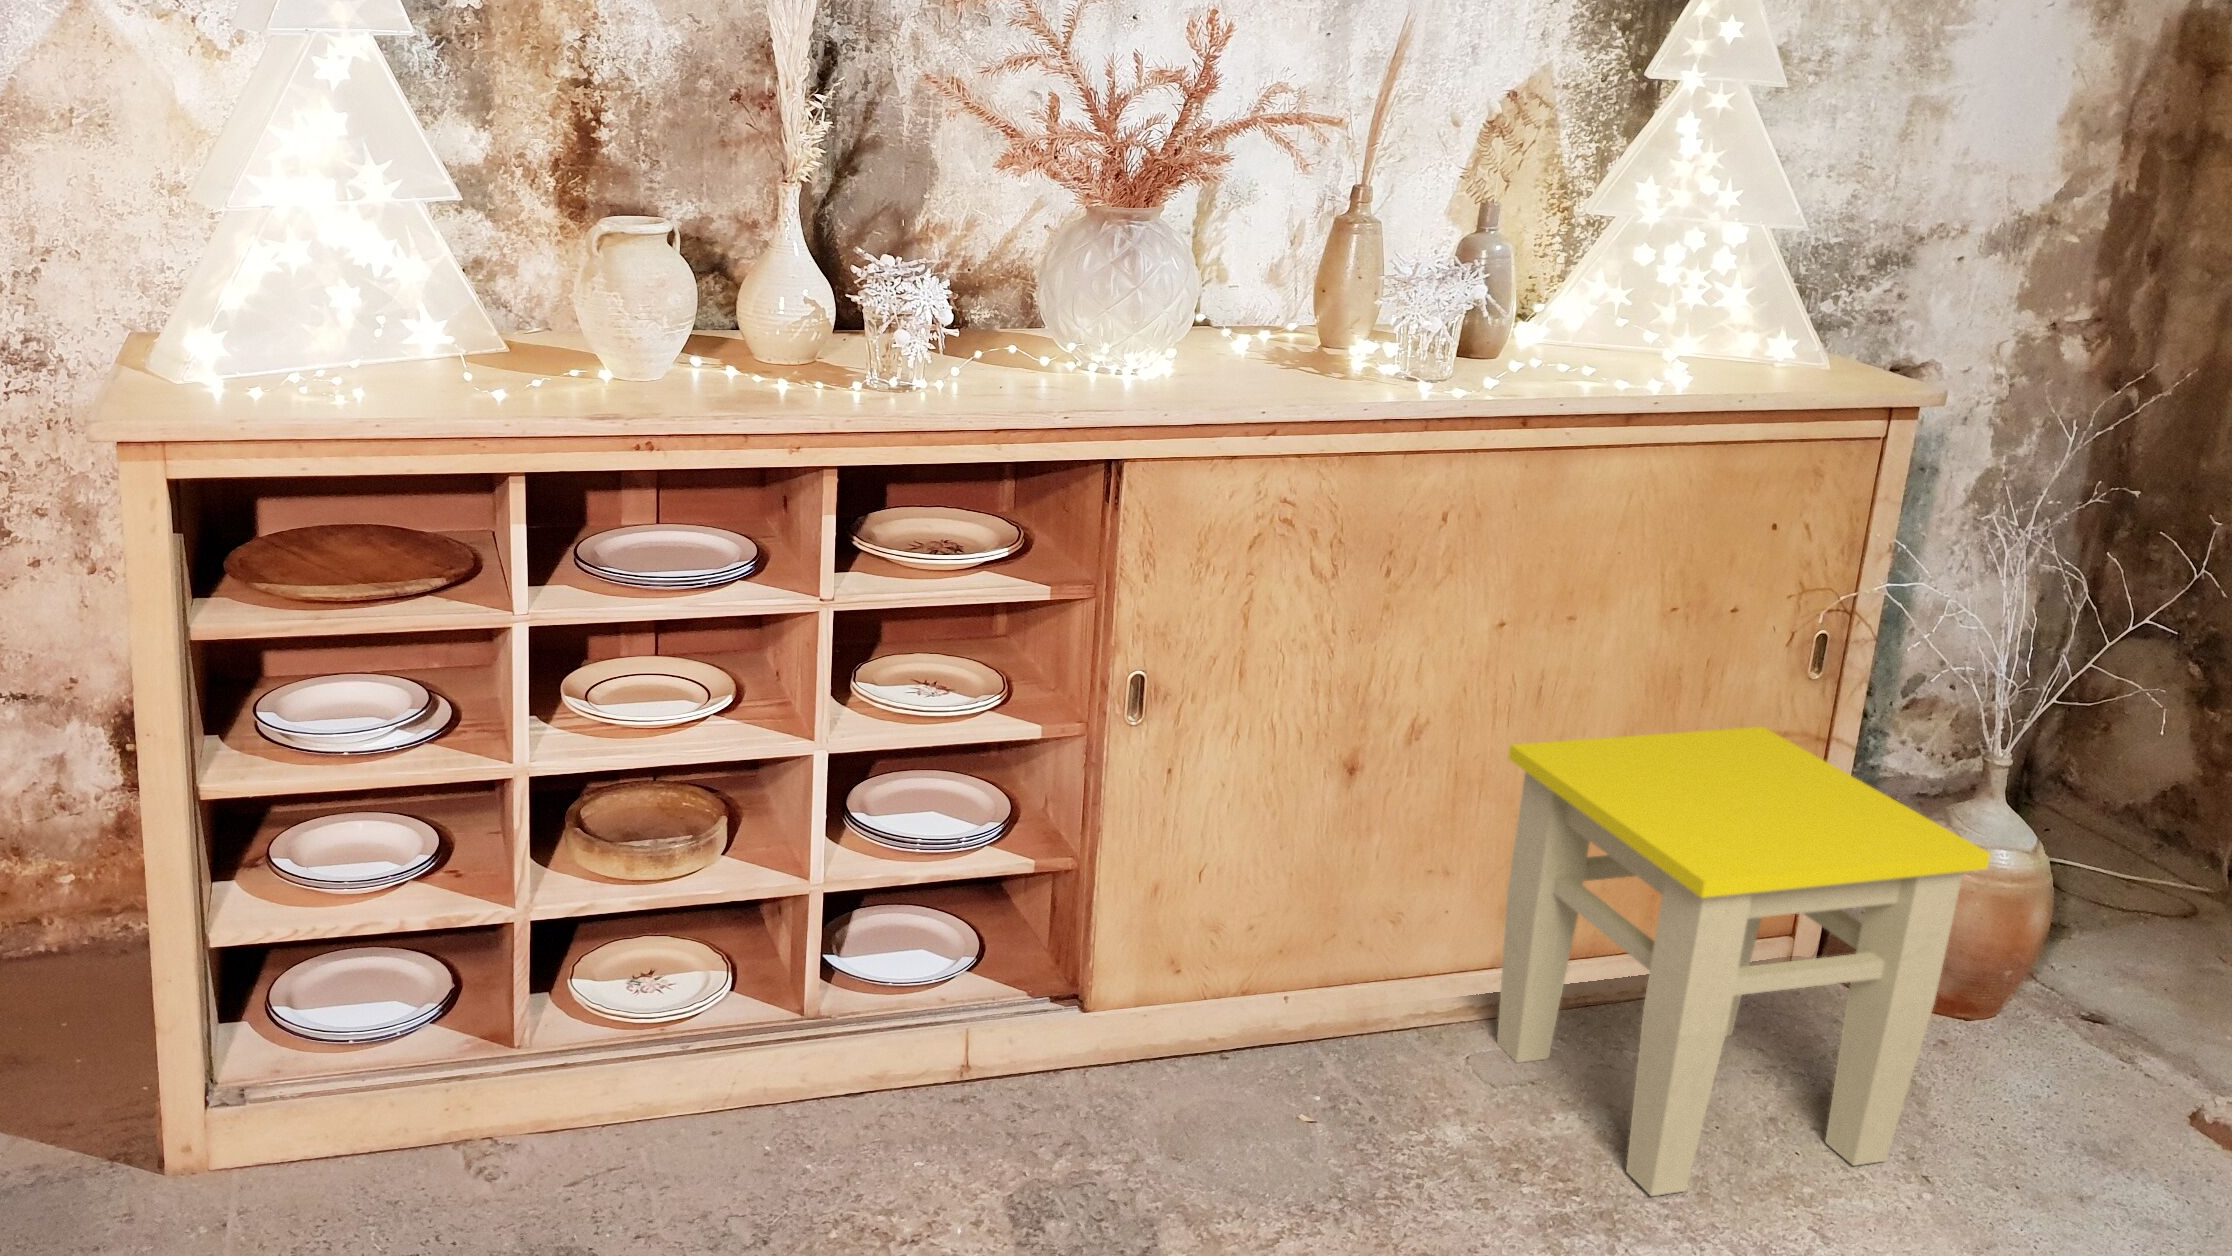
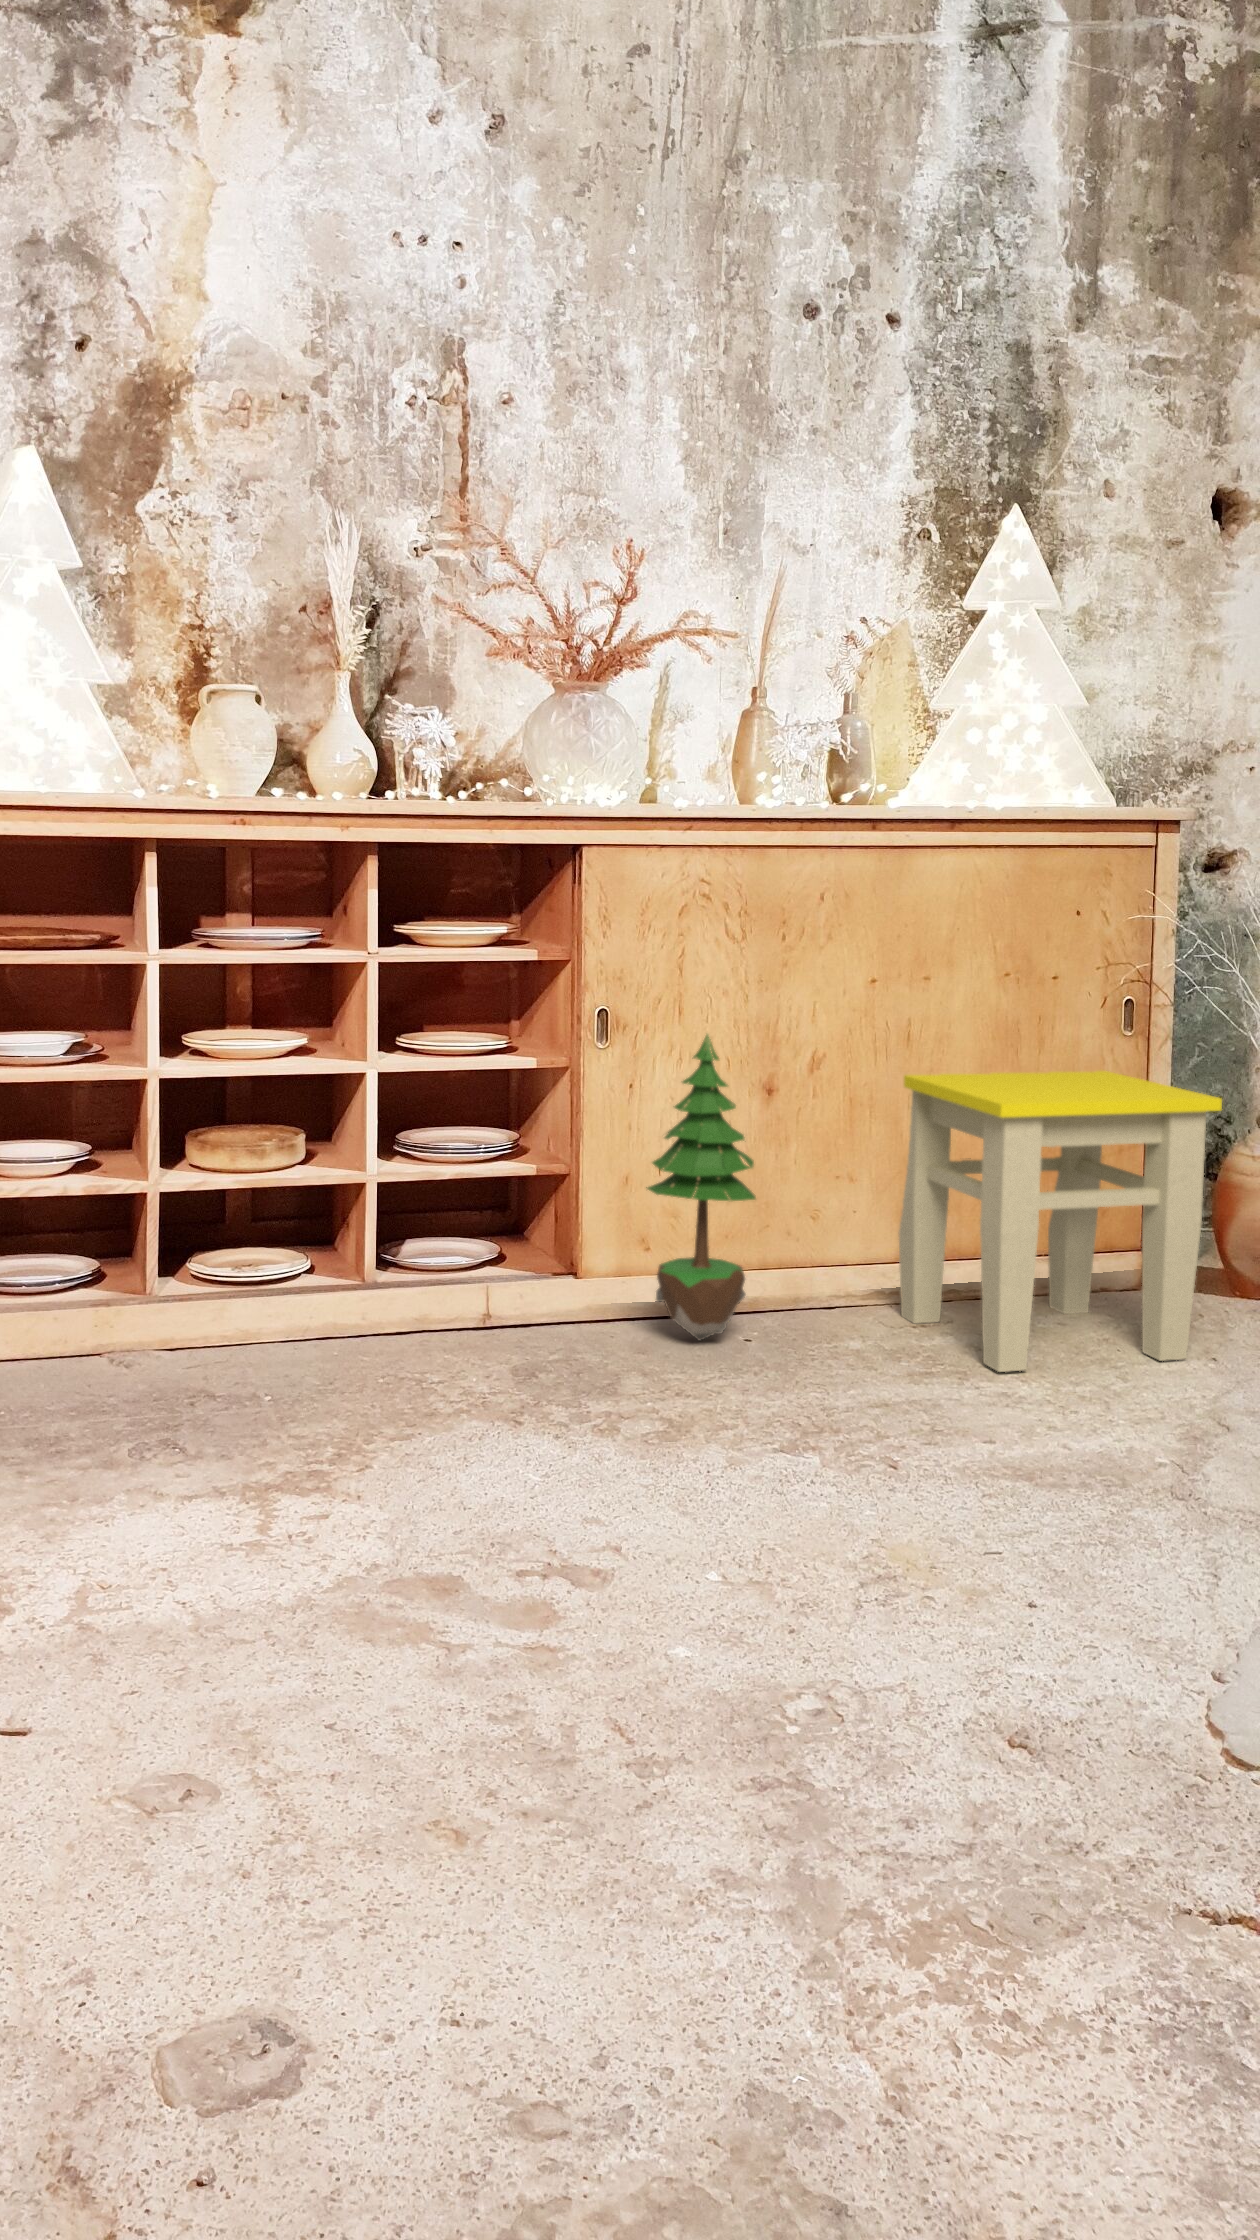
potted tree: none [1189,730,1340,1108] -> present [646,1034,756,1341]

